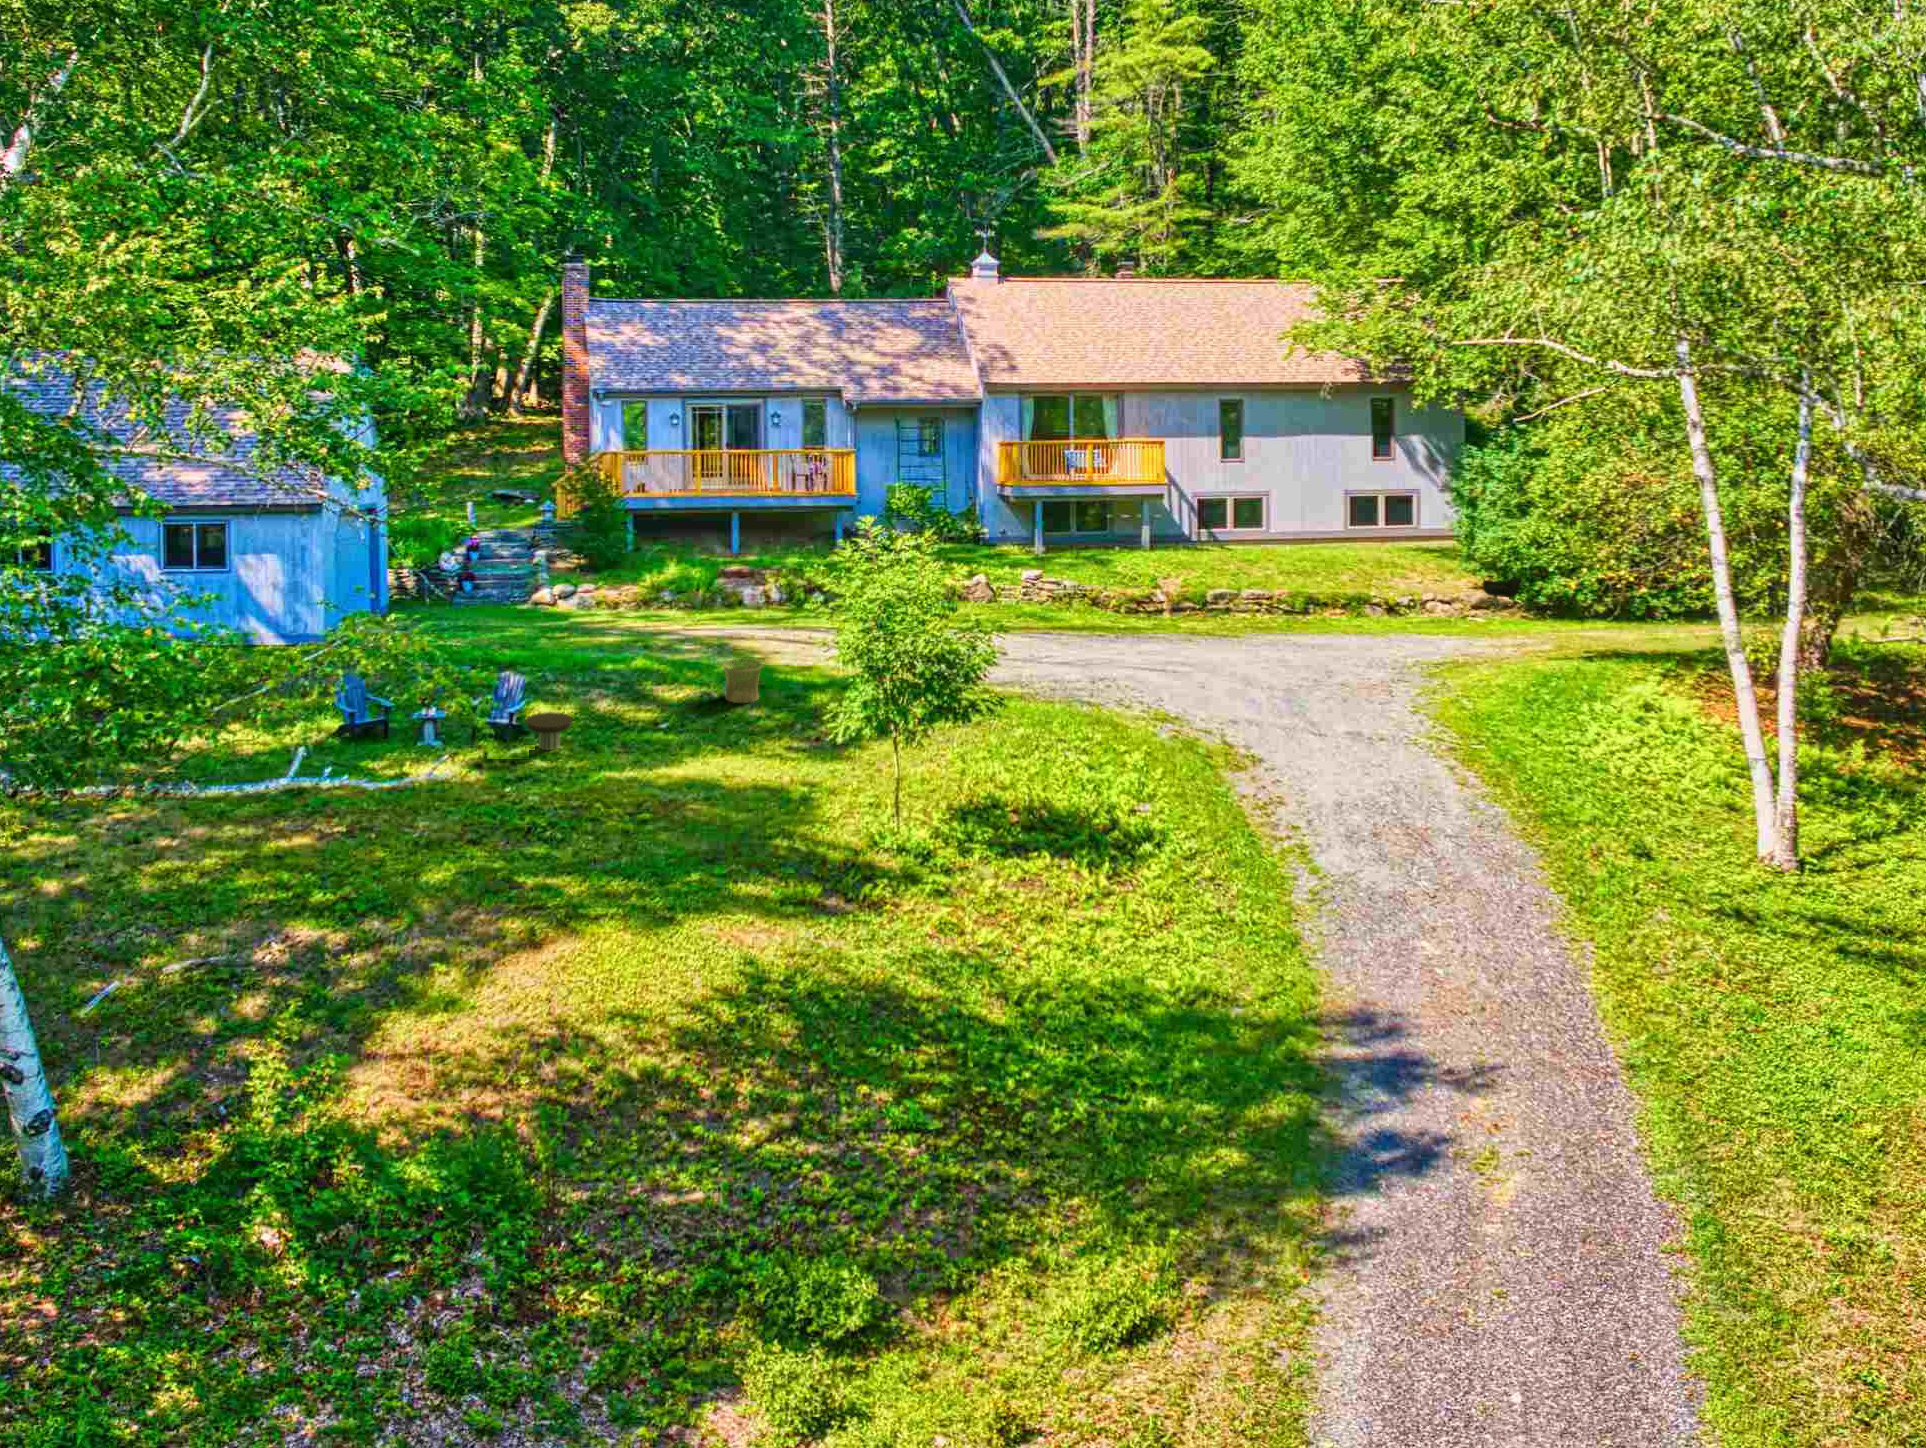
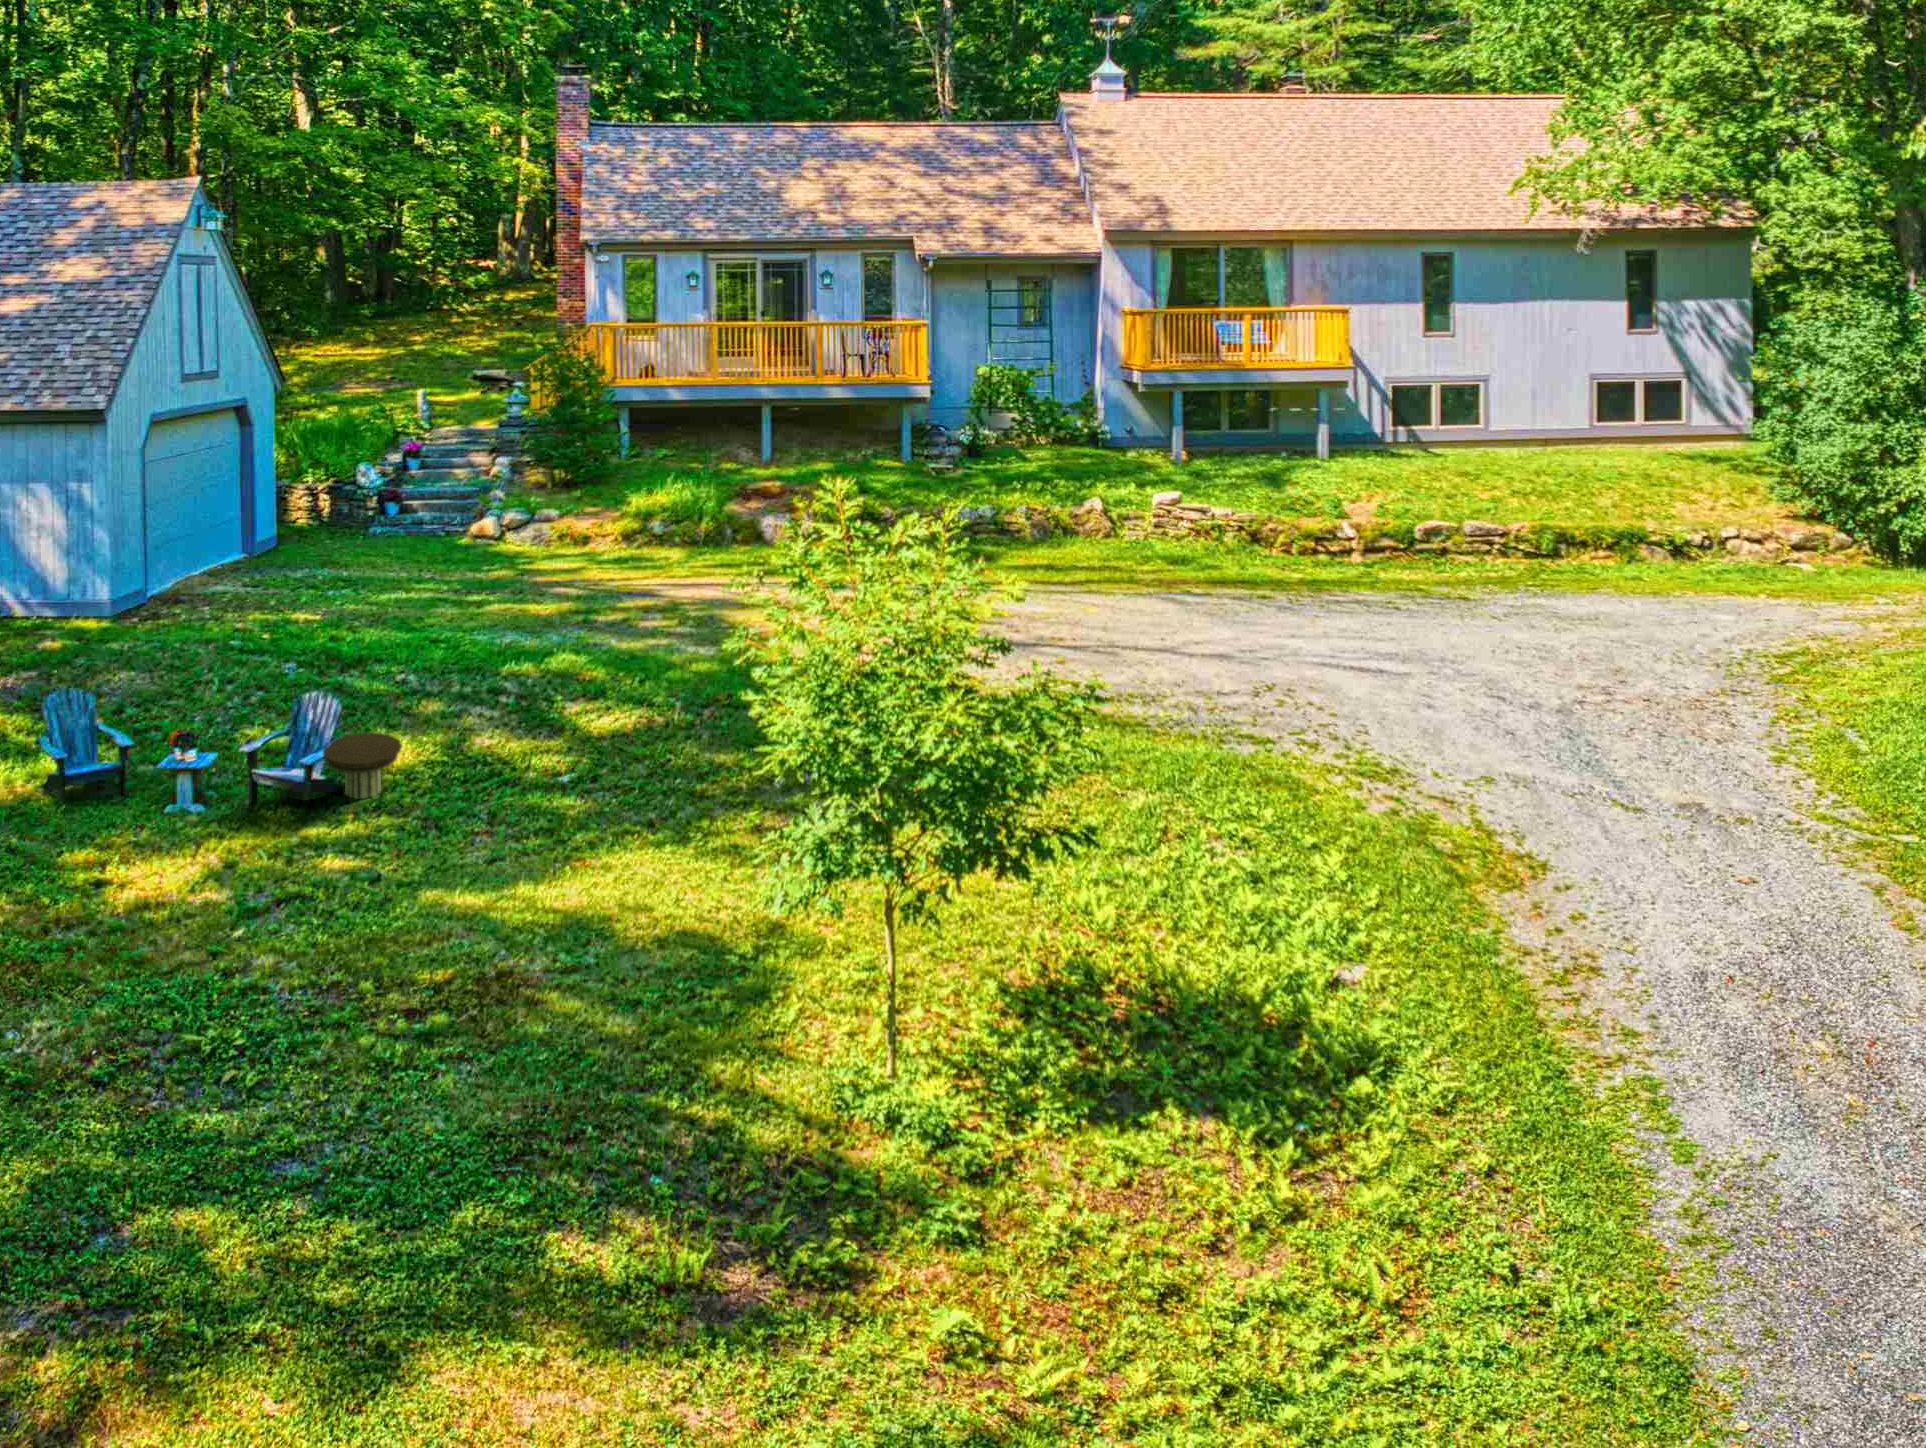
lounge chair: present [1483,578,1523,606] -> none [1808,505,1878,556]
basket: present [722,659,763,703] -> none [670,637,734,711]

